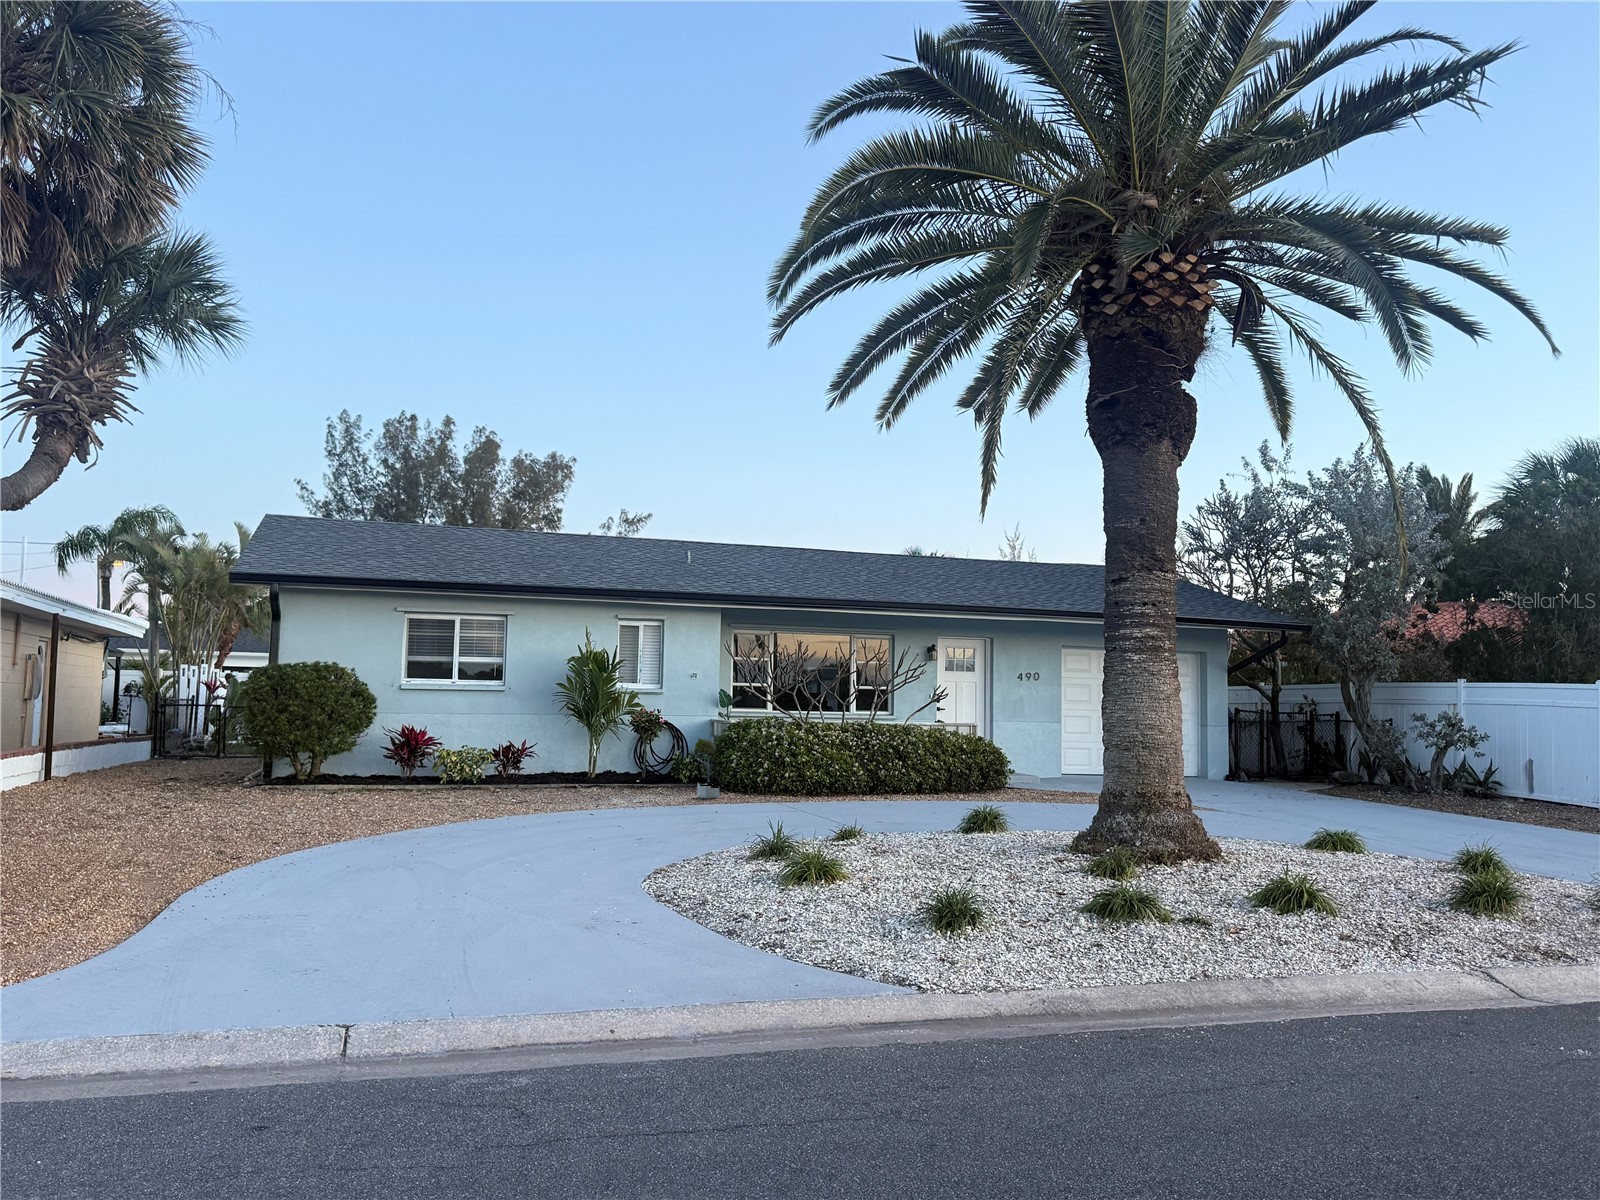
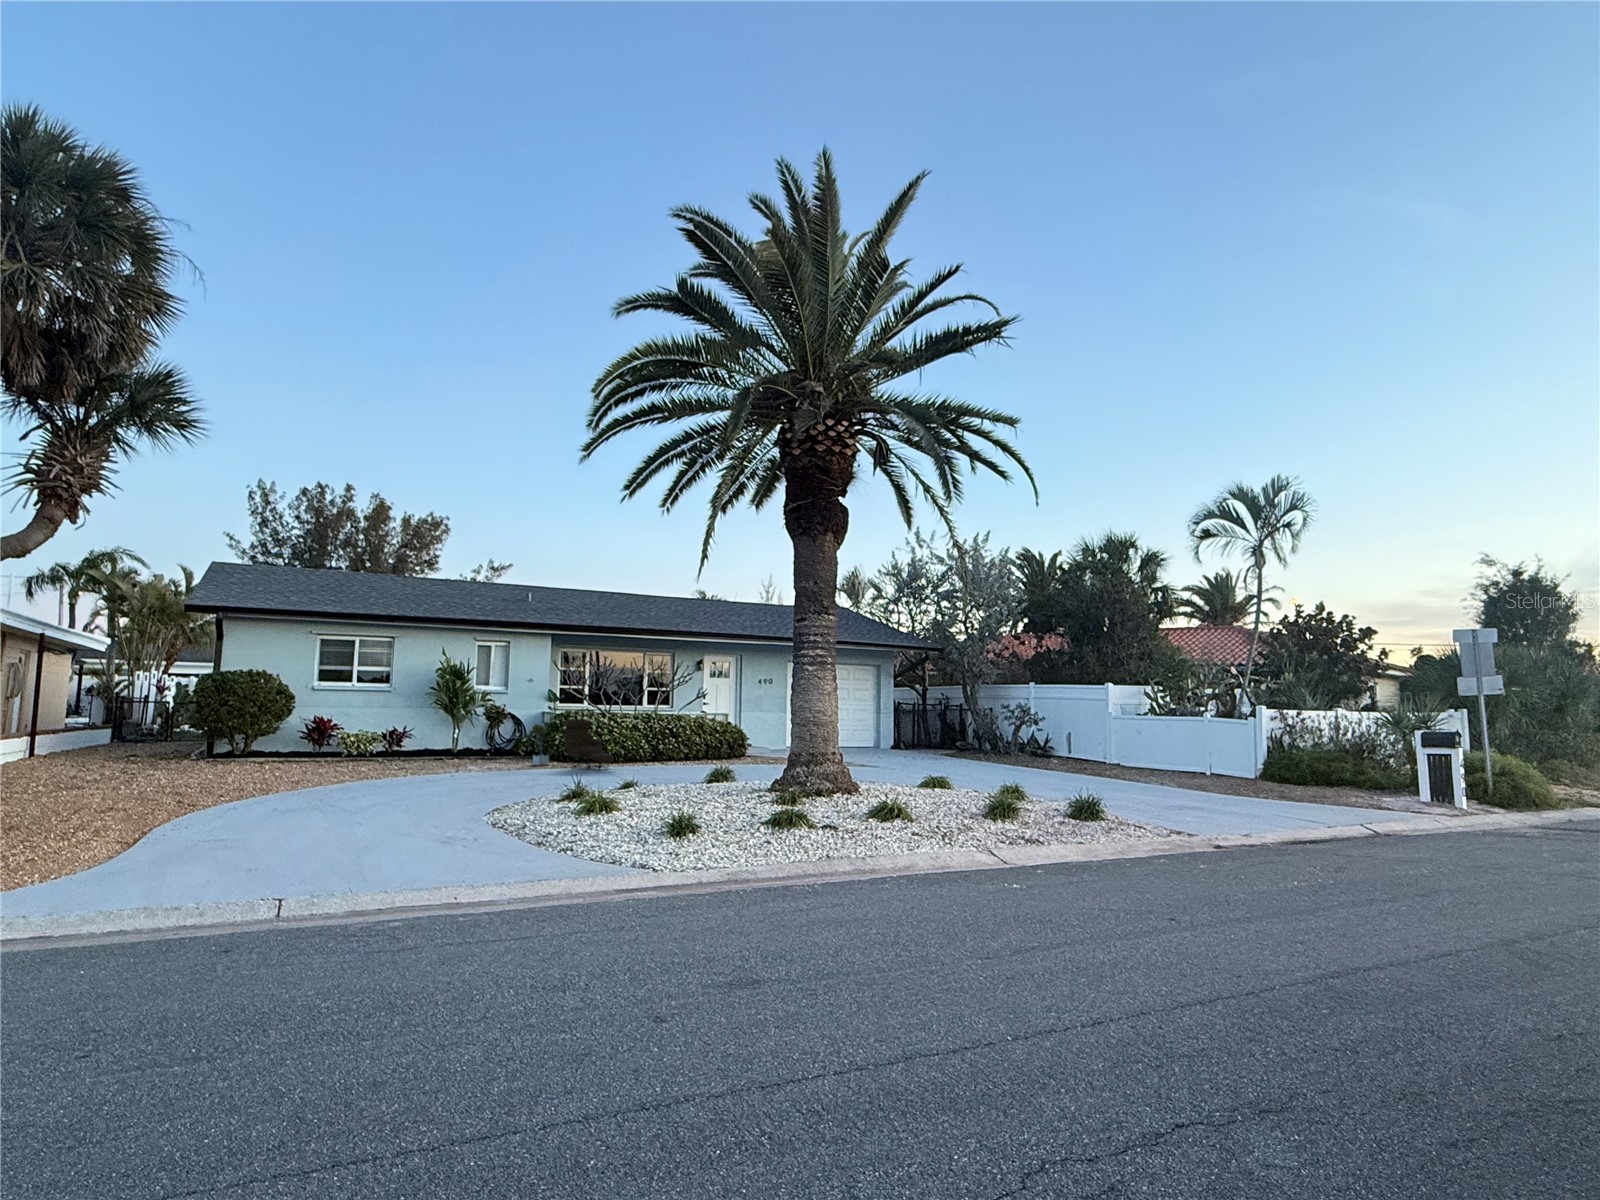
lounge chair: none [741,732,814,807] -> present [564,719,614,768]

